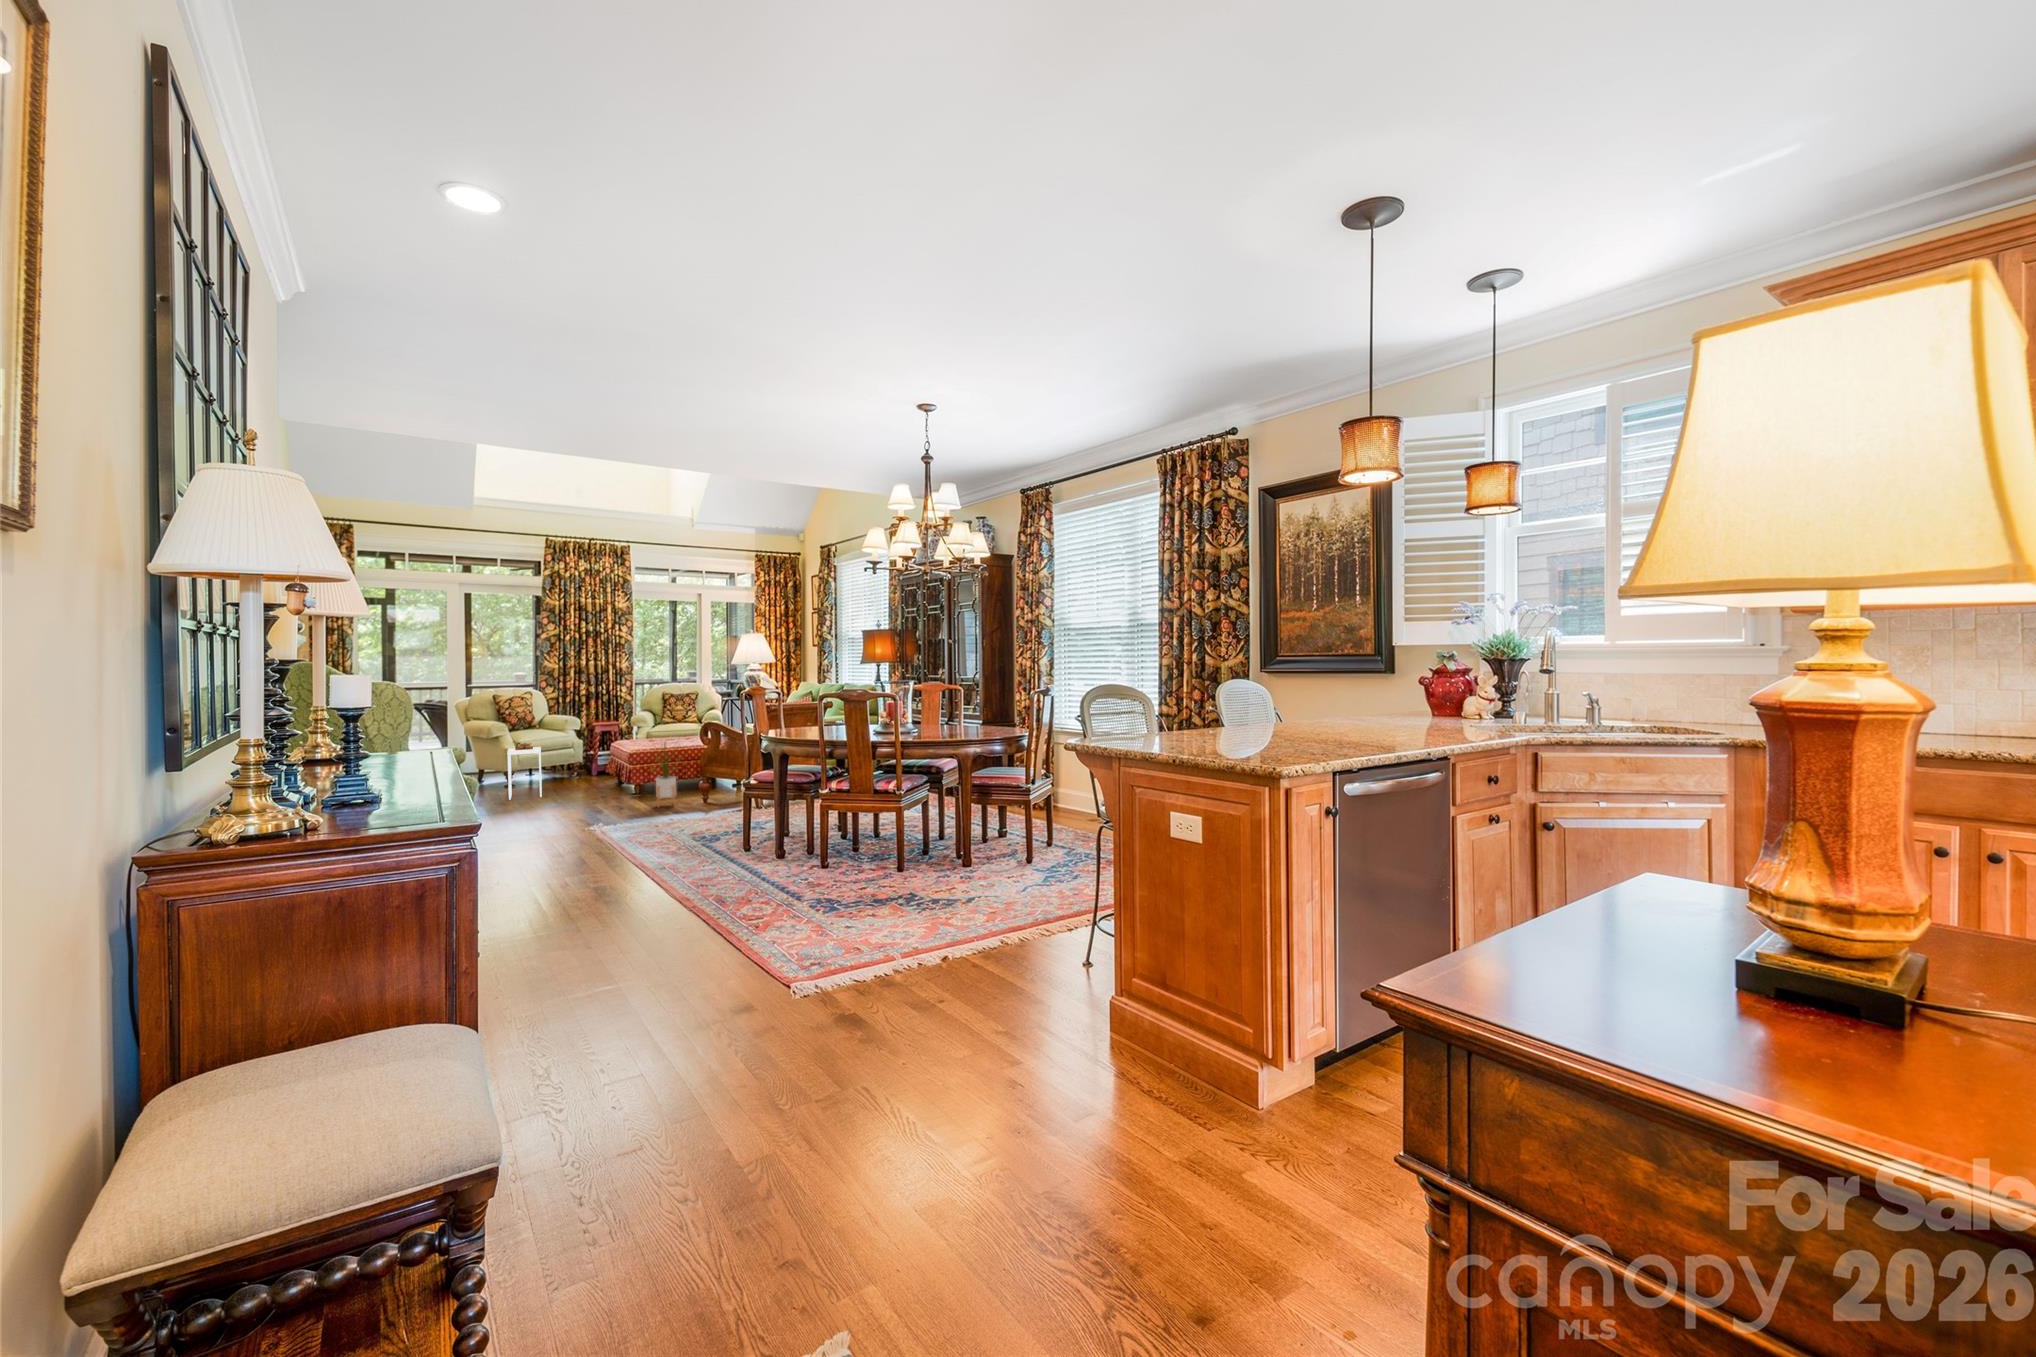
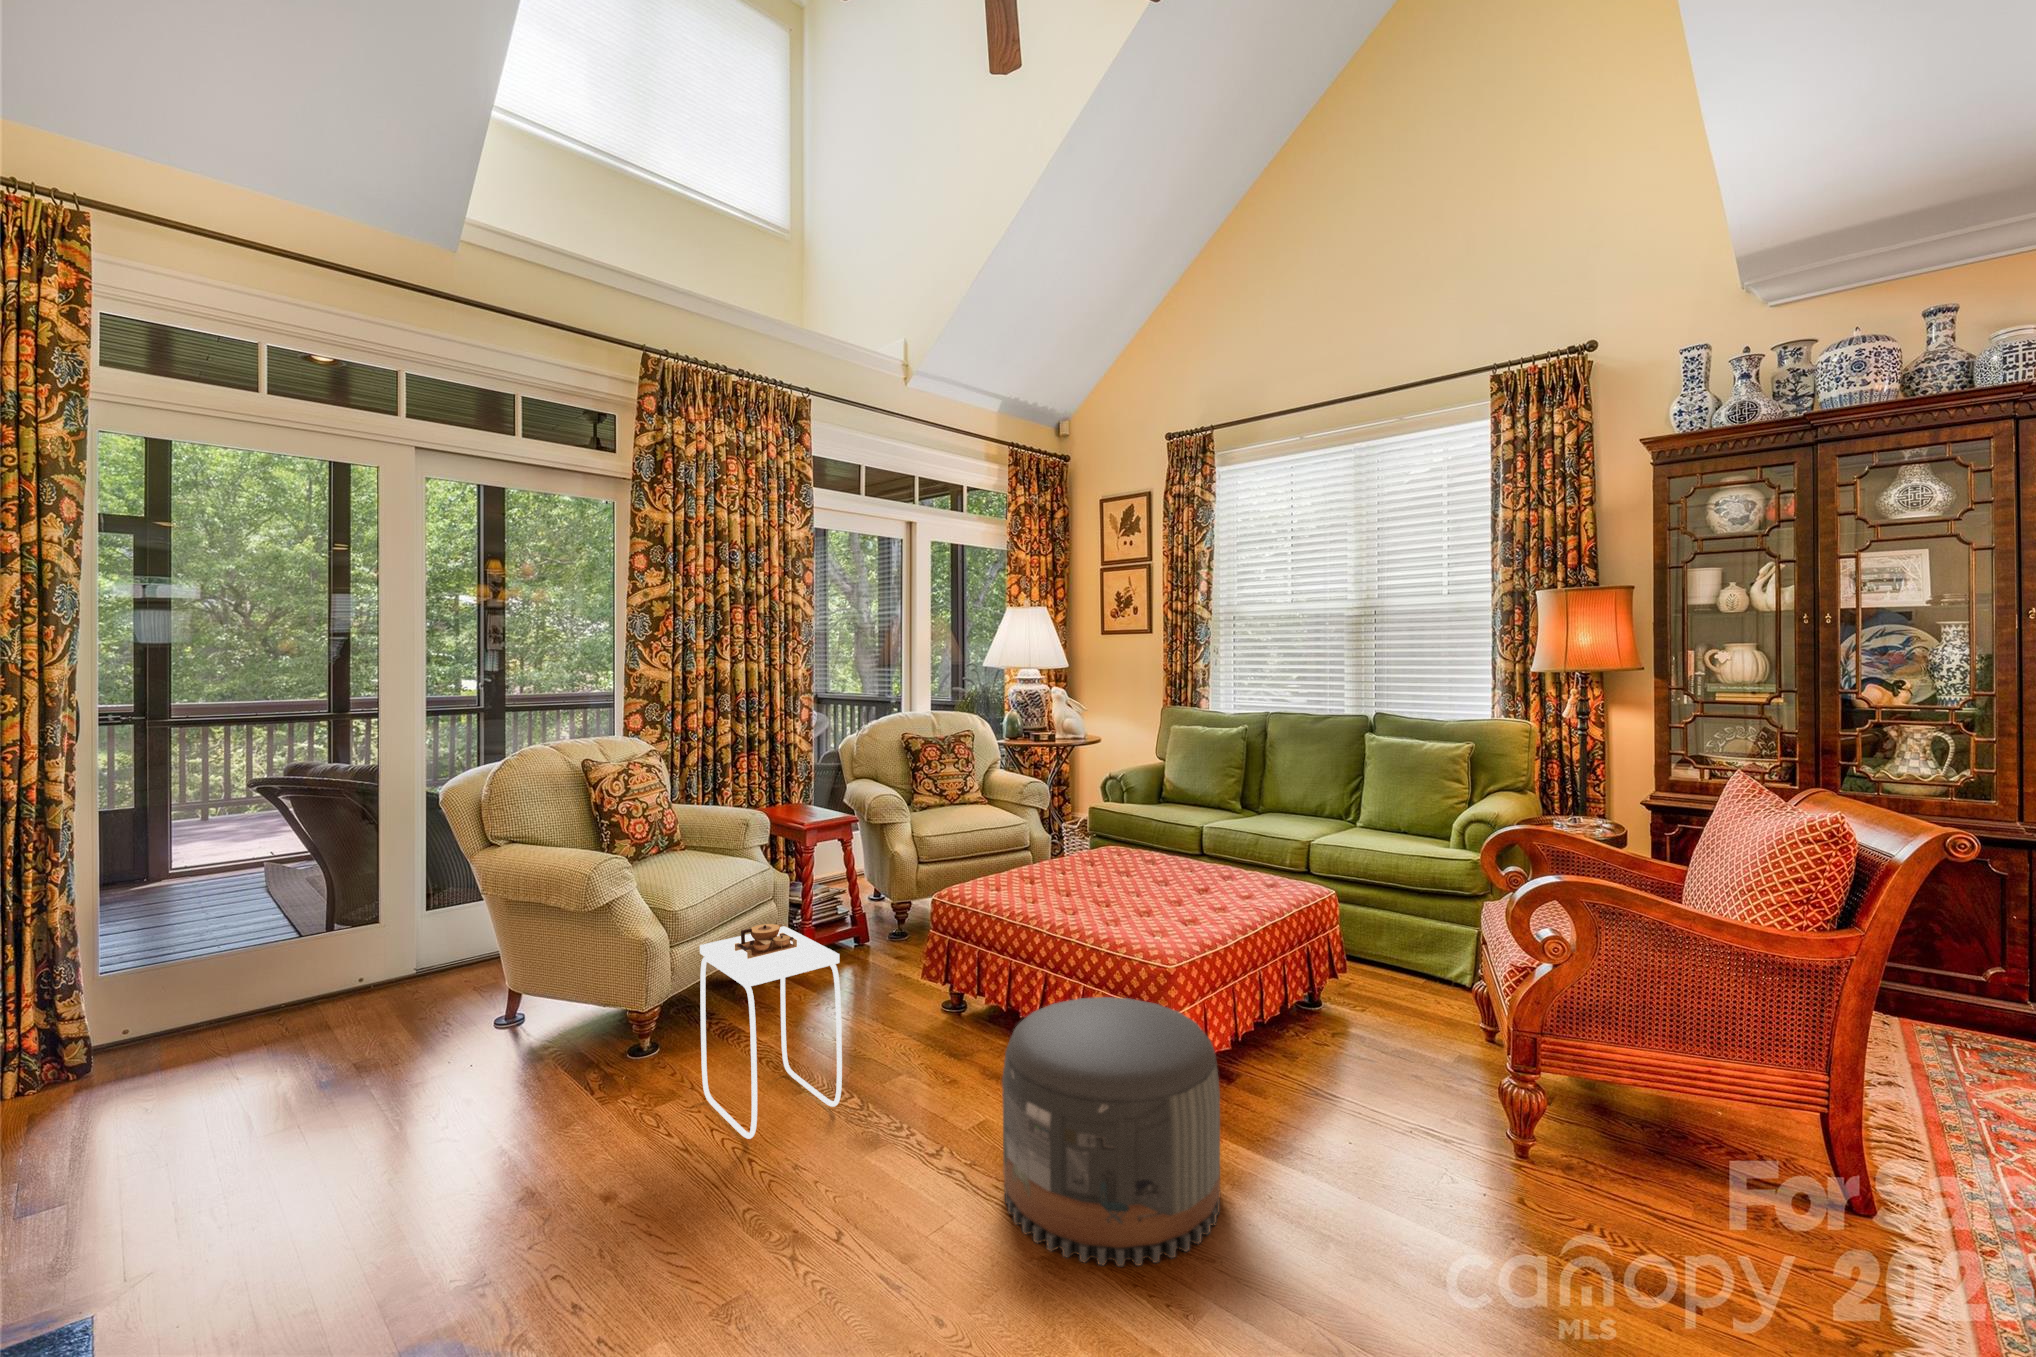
house plant: present [656,743,680,806] -> none [1266,882,1404,1147]
pouf: none [548,761,614,815] -> present [1002,997,1220,1266]

